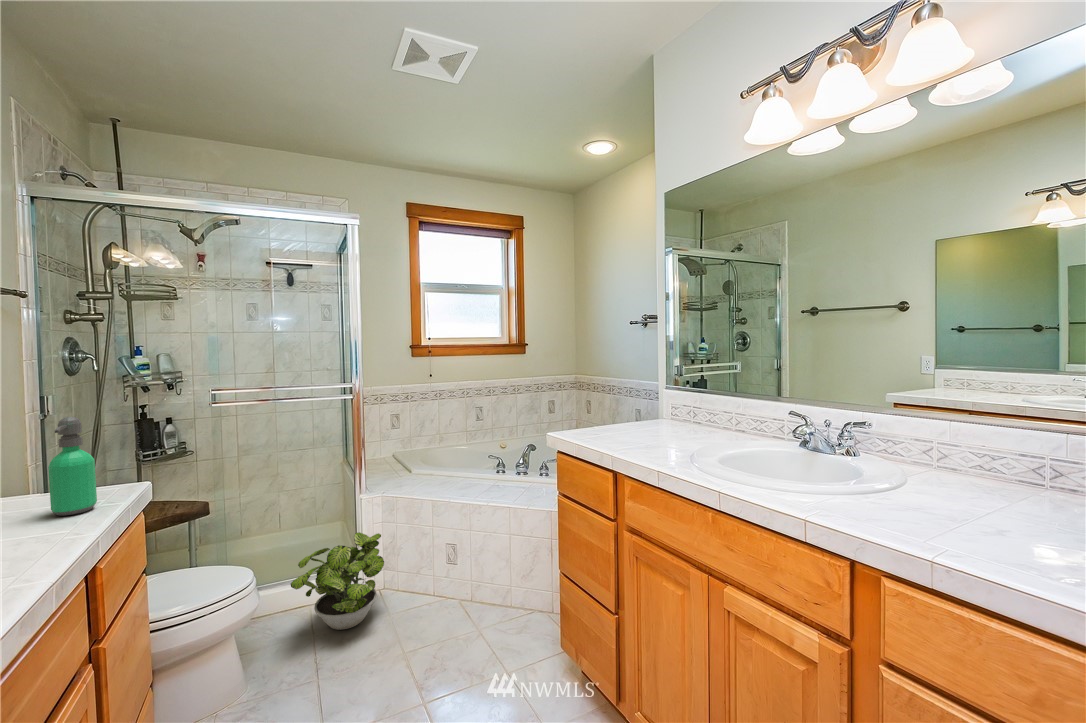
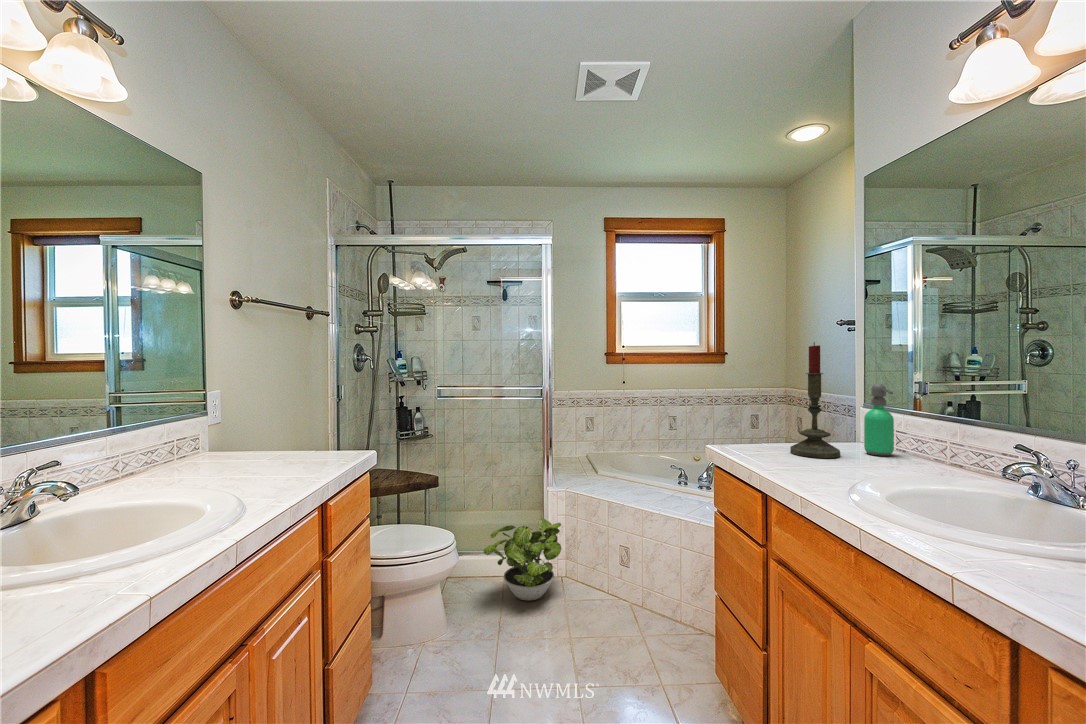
candle: none [623,335,662,437] -> present [790,342,840,458]
soap dispenser: present [48,417,97,516] -> present [864,384,894,456]

